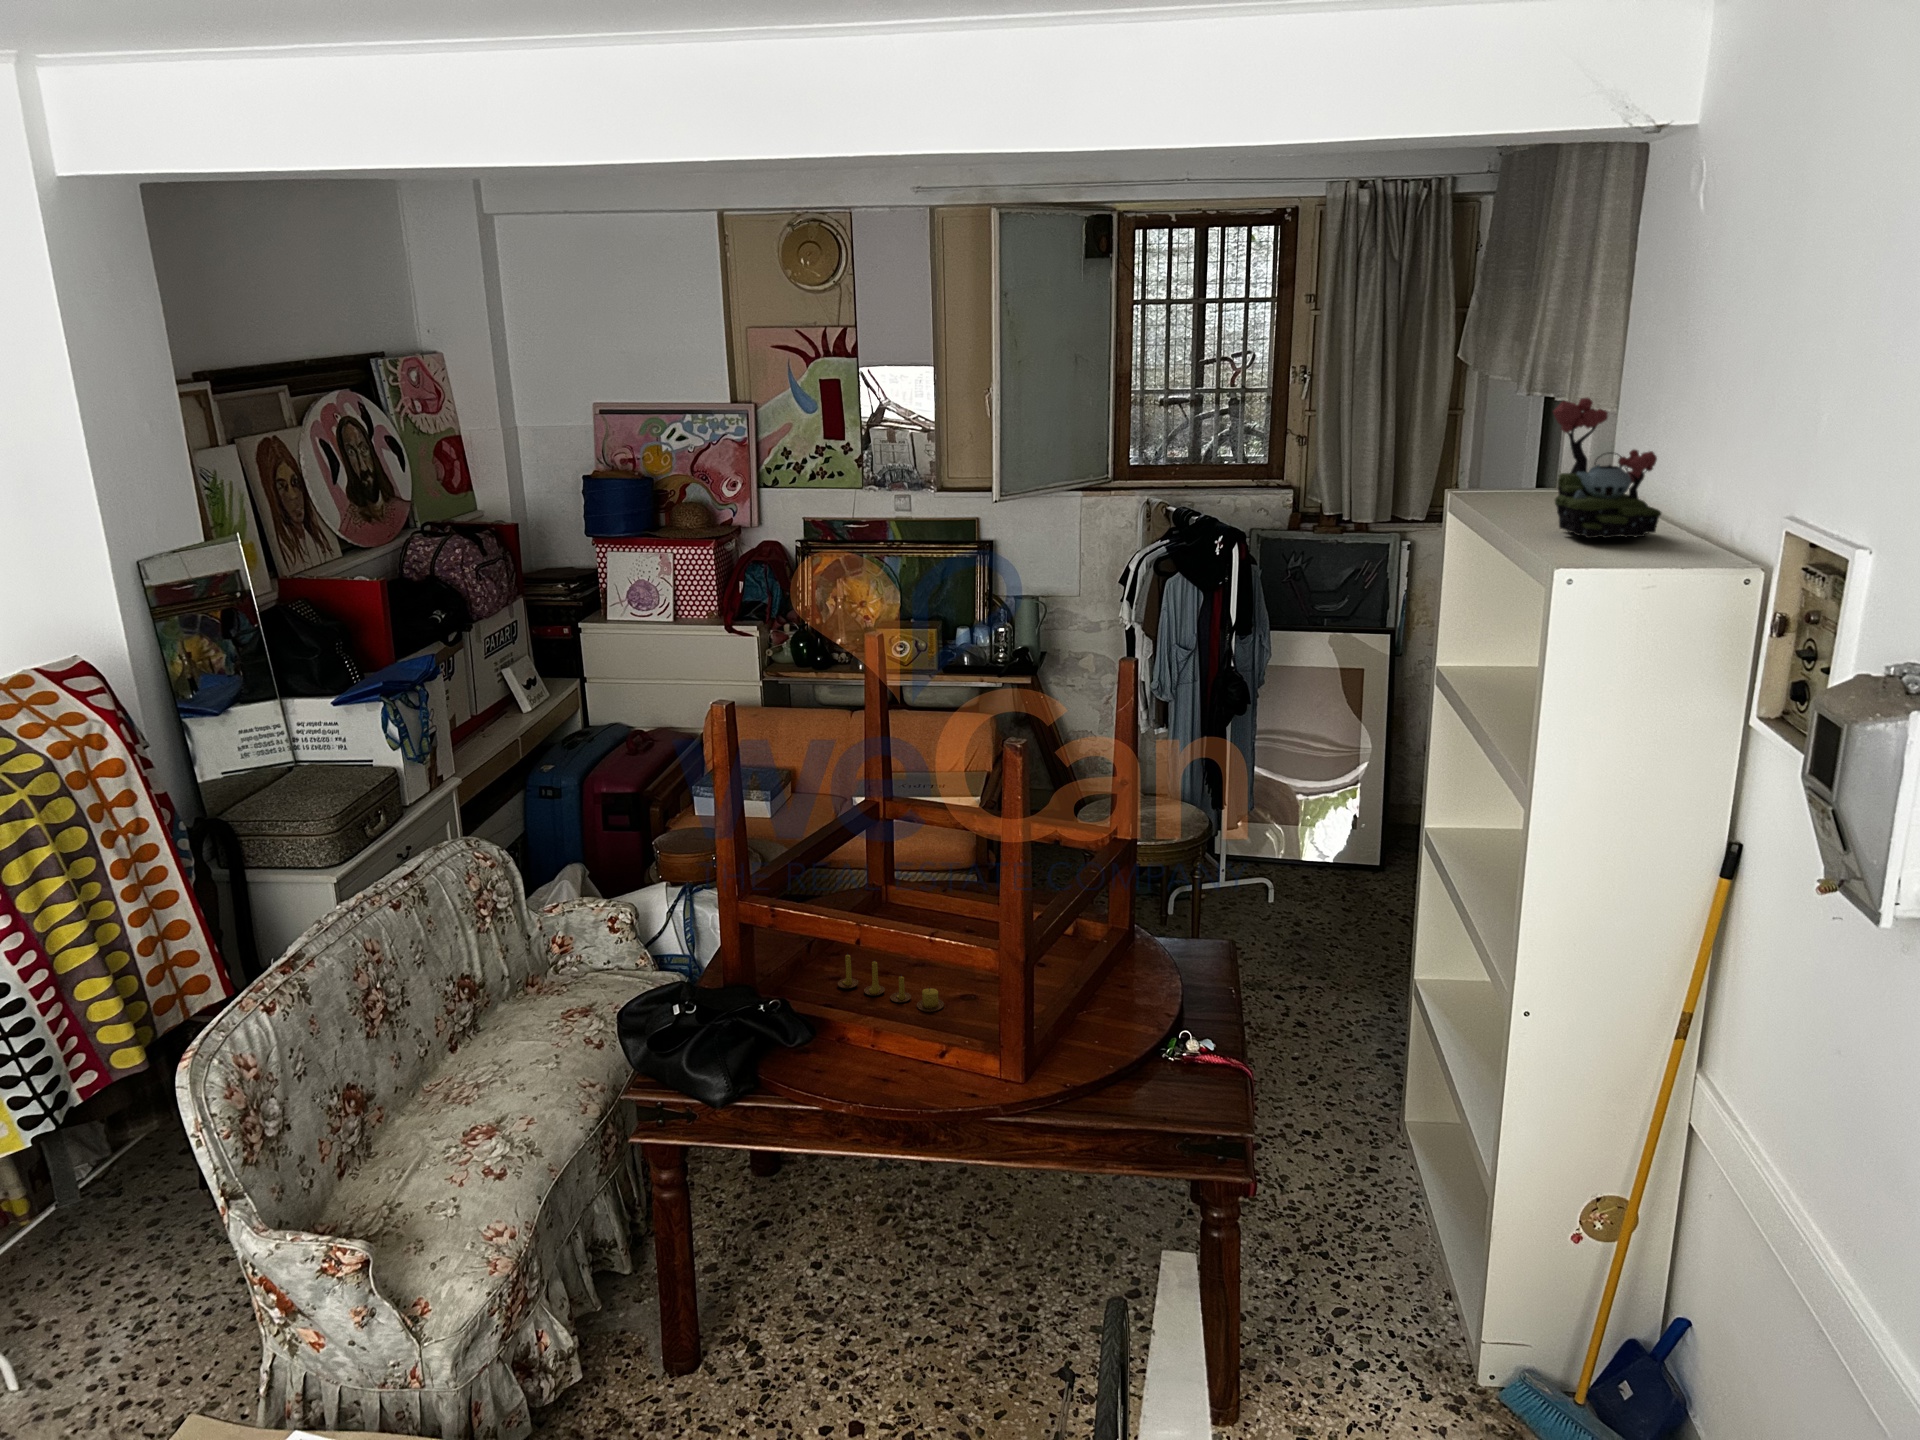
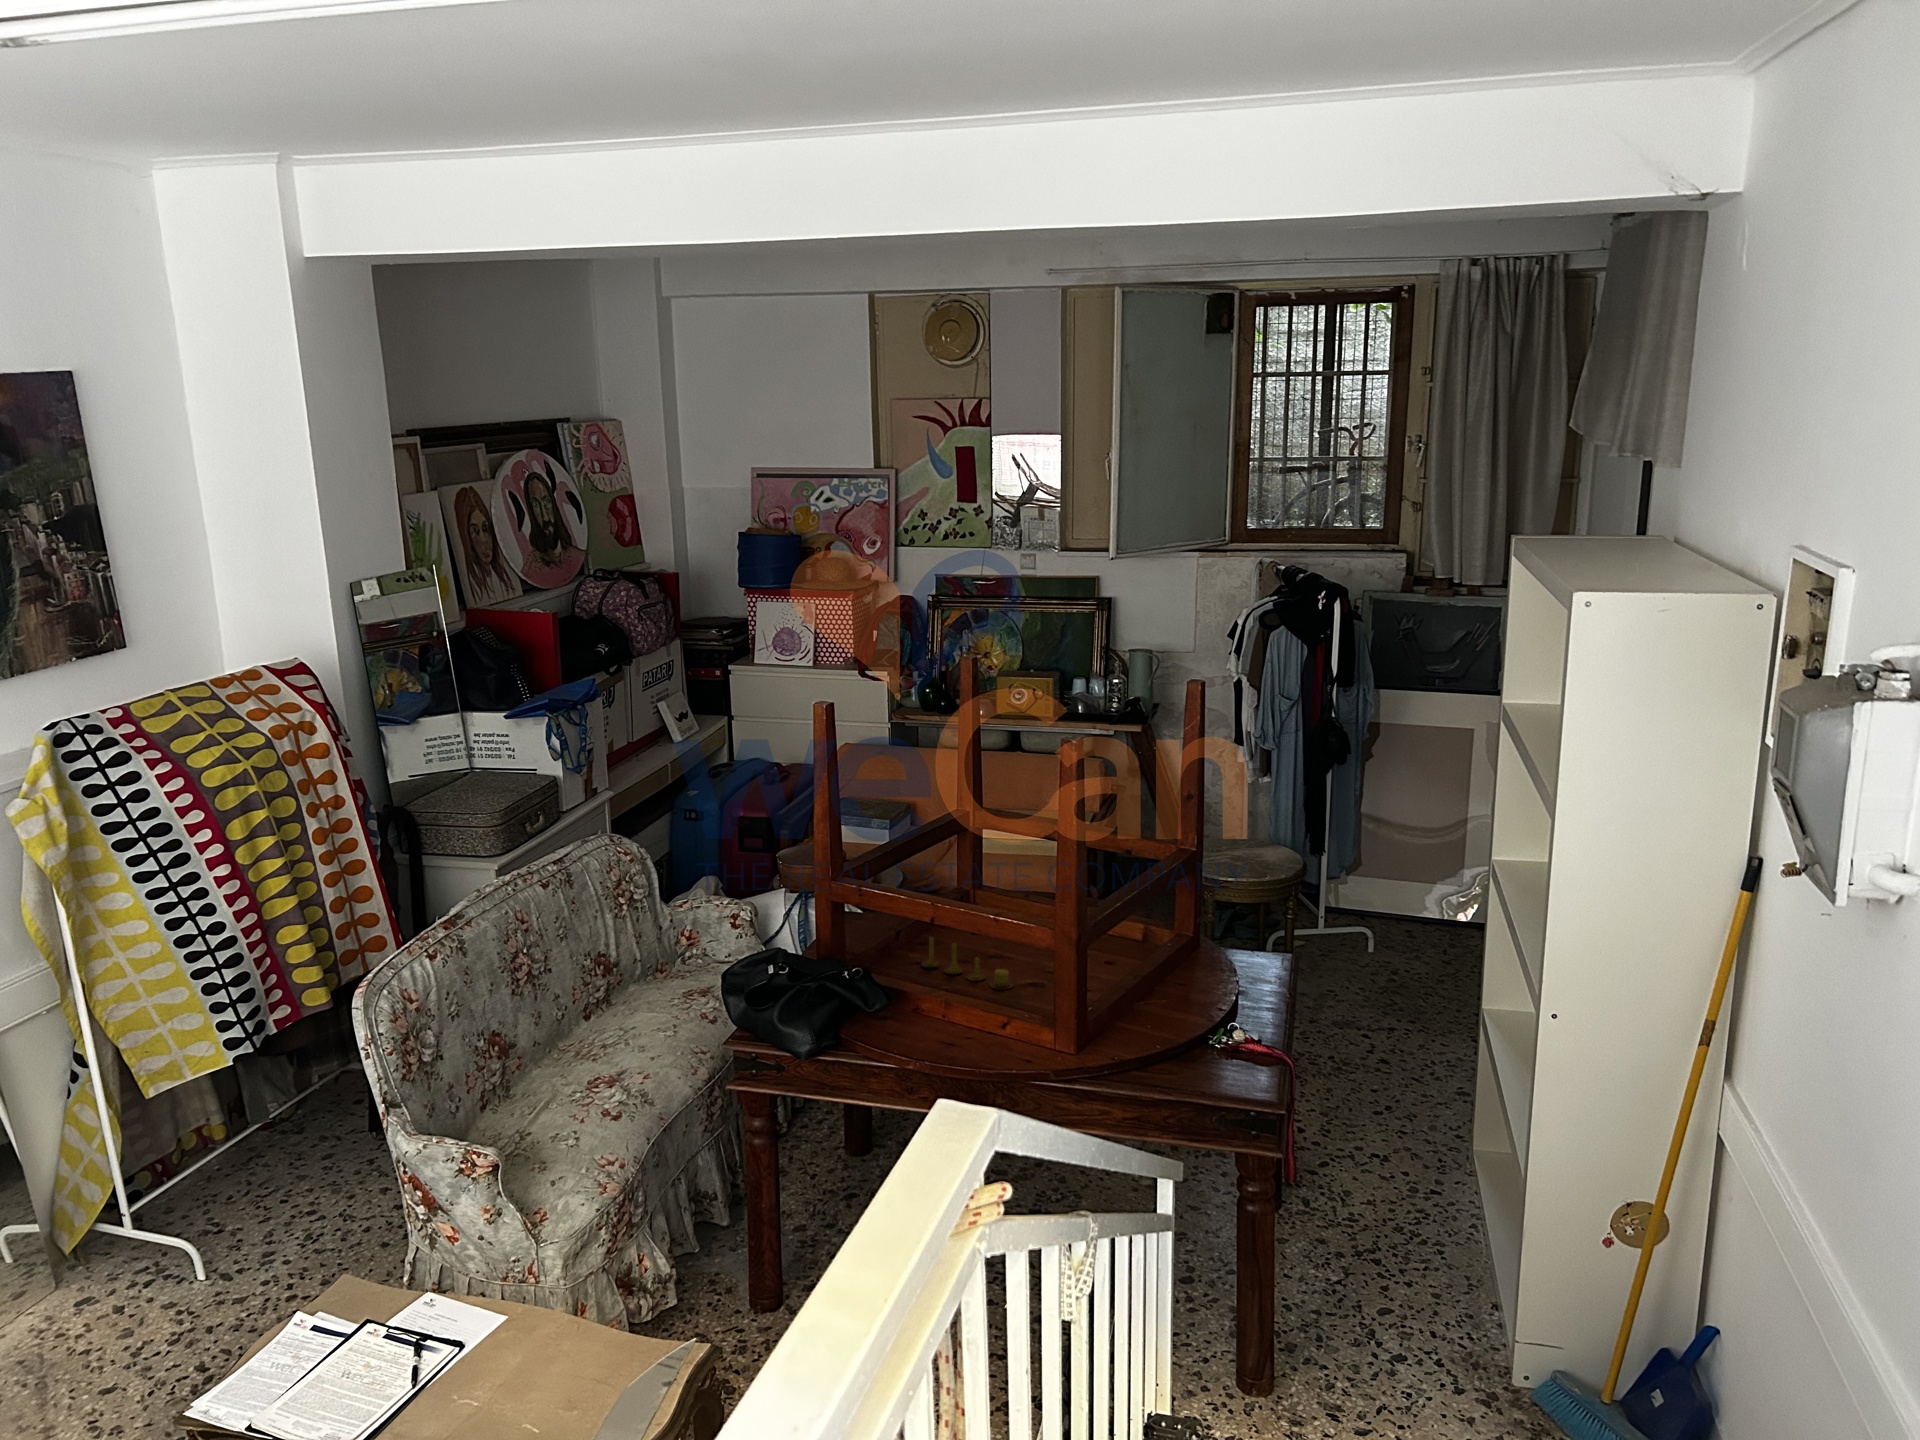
plant: present [1553,397,1661,538] -> none [1593,447,1694,575]

